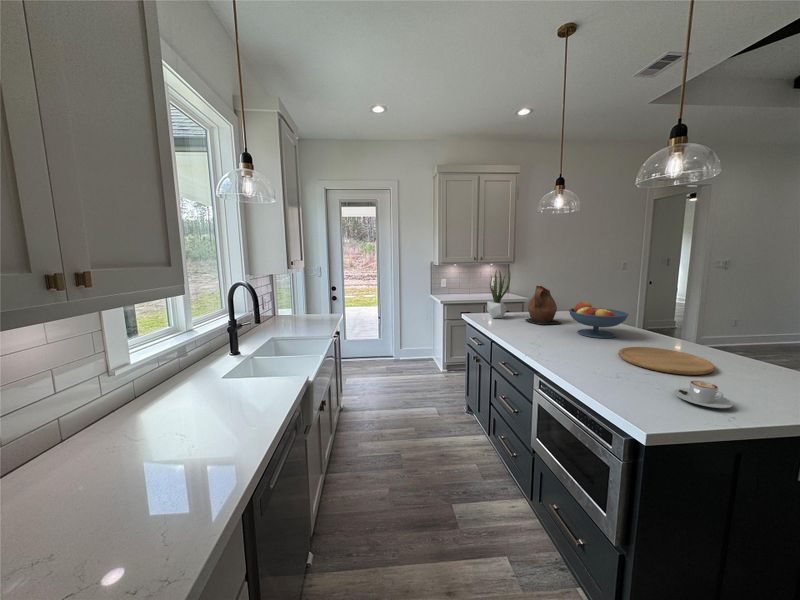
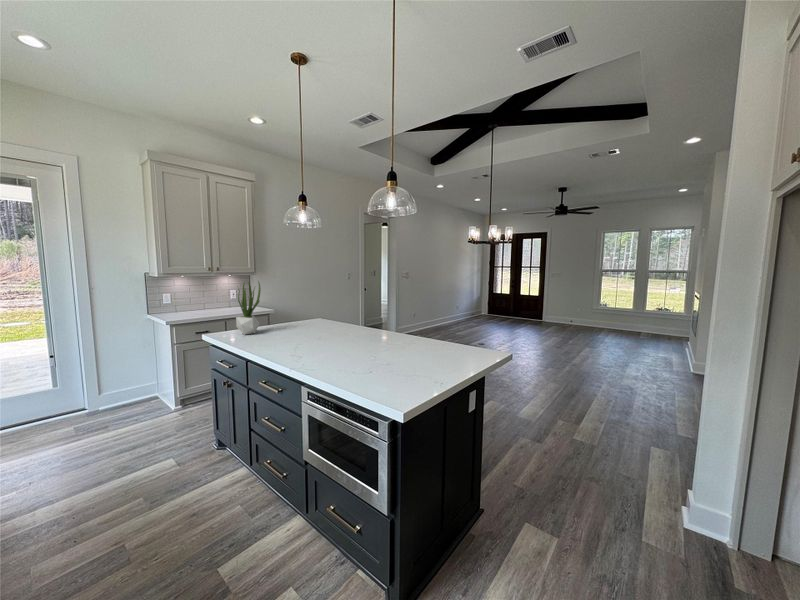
ceramic pitcher: present [526,286,561,324] -> none [278,297,314,335]
fruit bowl: present [569,302,628,338] -> none [321,309,365,340]
cutting board: present [618,347,715,375] -> none [365,342,421,360]
coffee cup: present [674,381,733,408] -> none [407,362,438,380]

